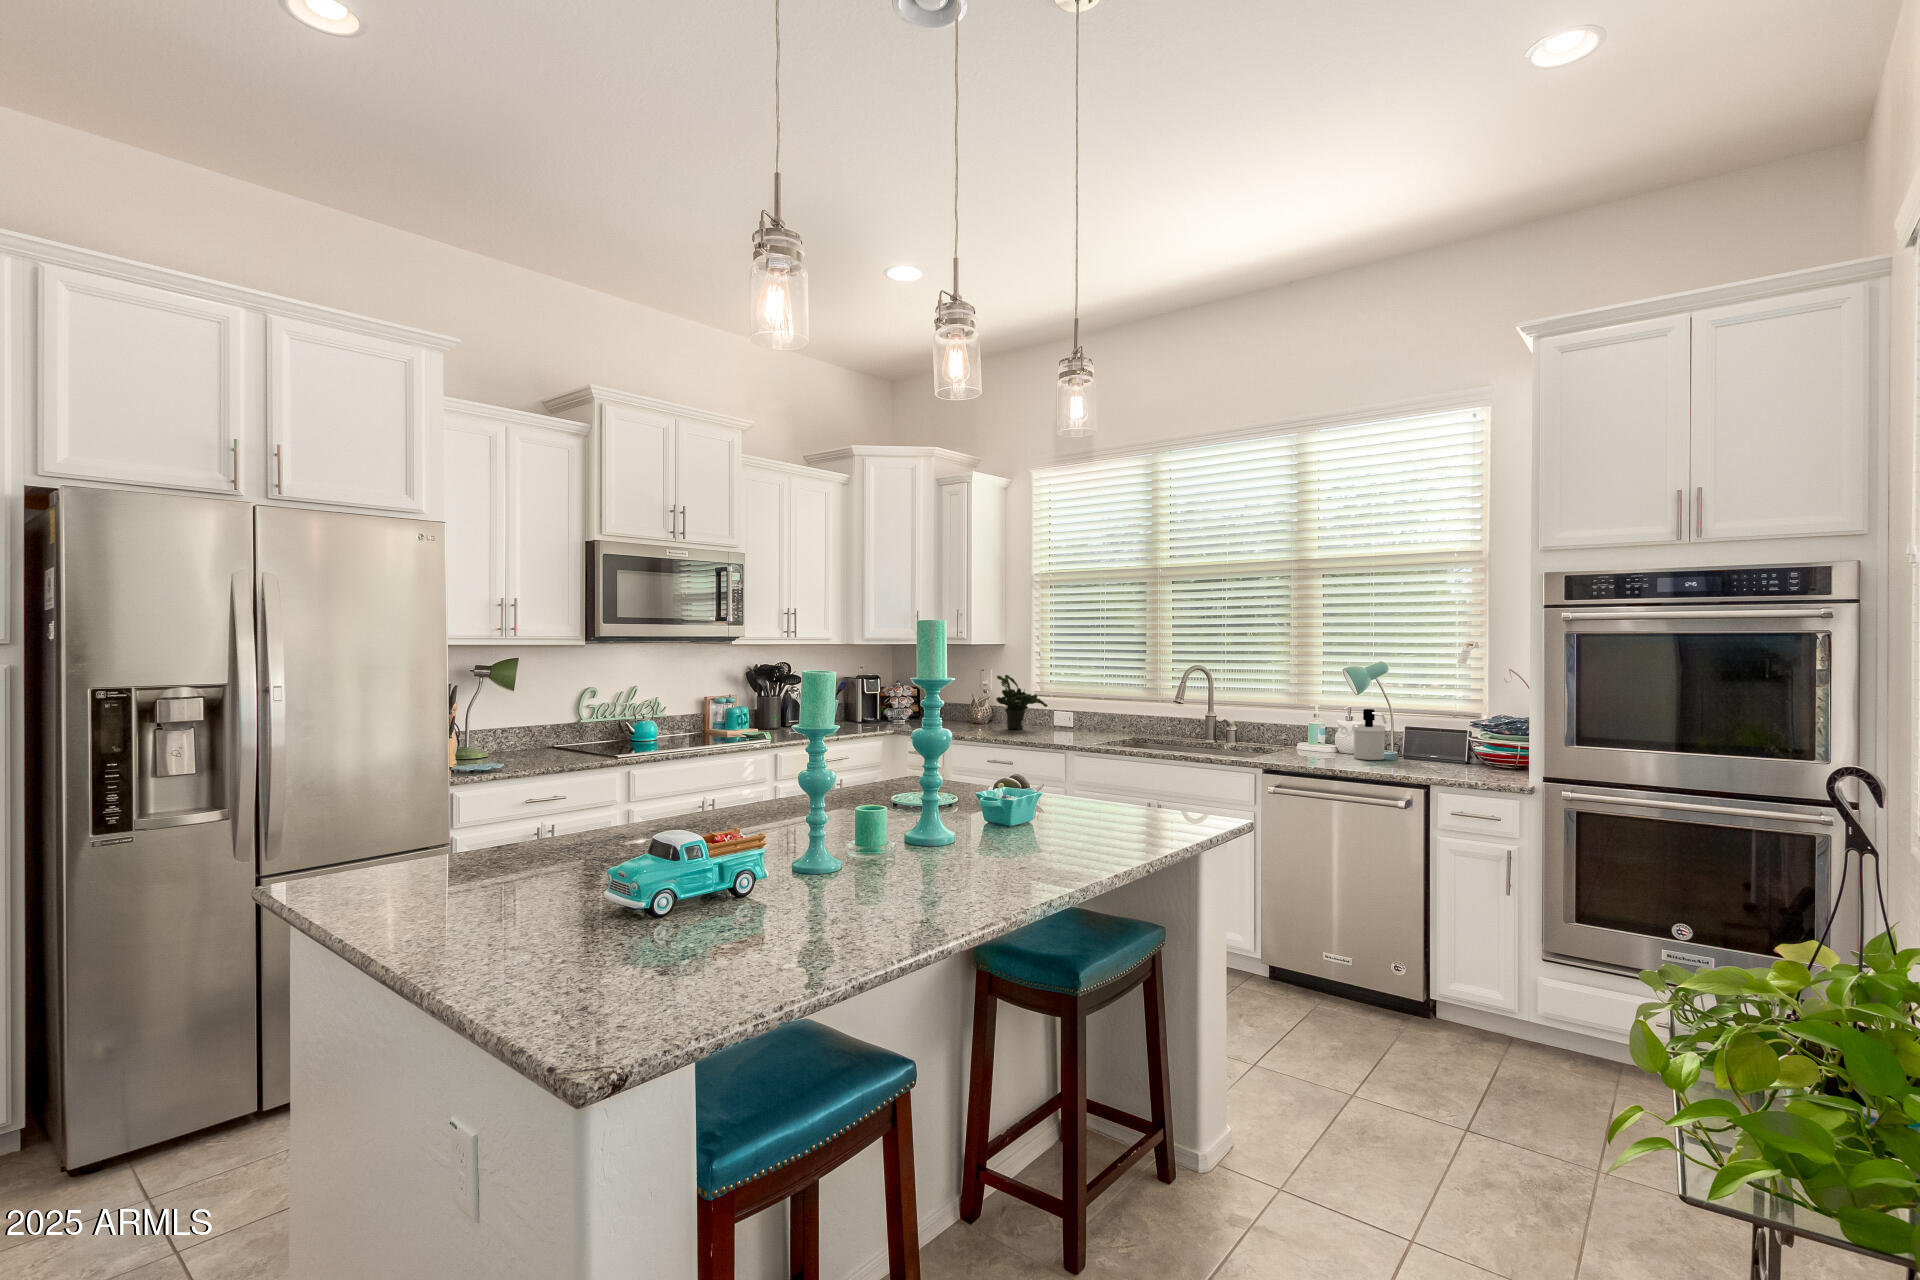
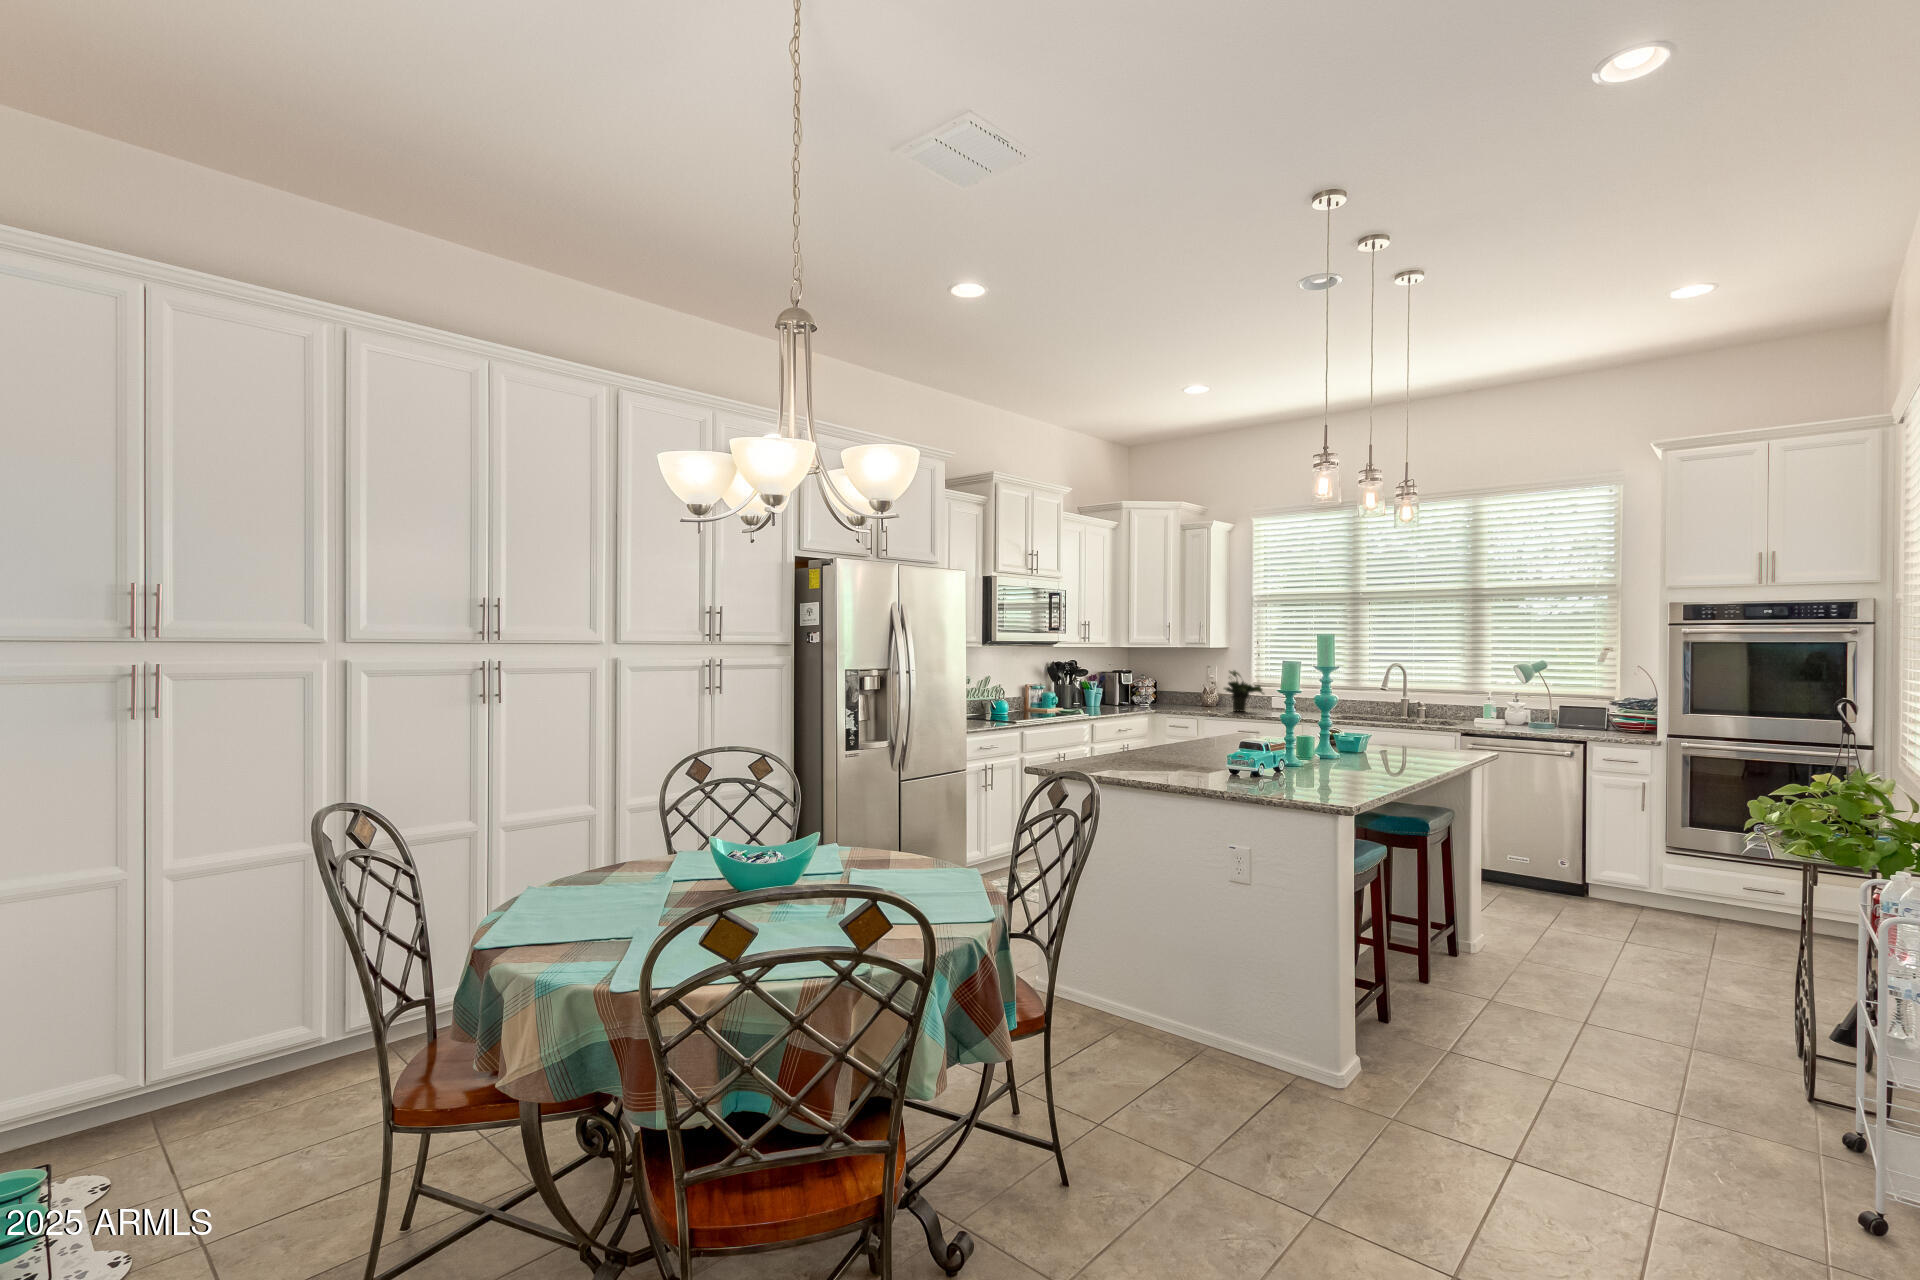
soap dispenser: present [1353,709,1387,760] -> none [1523,693,1551,729]

